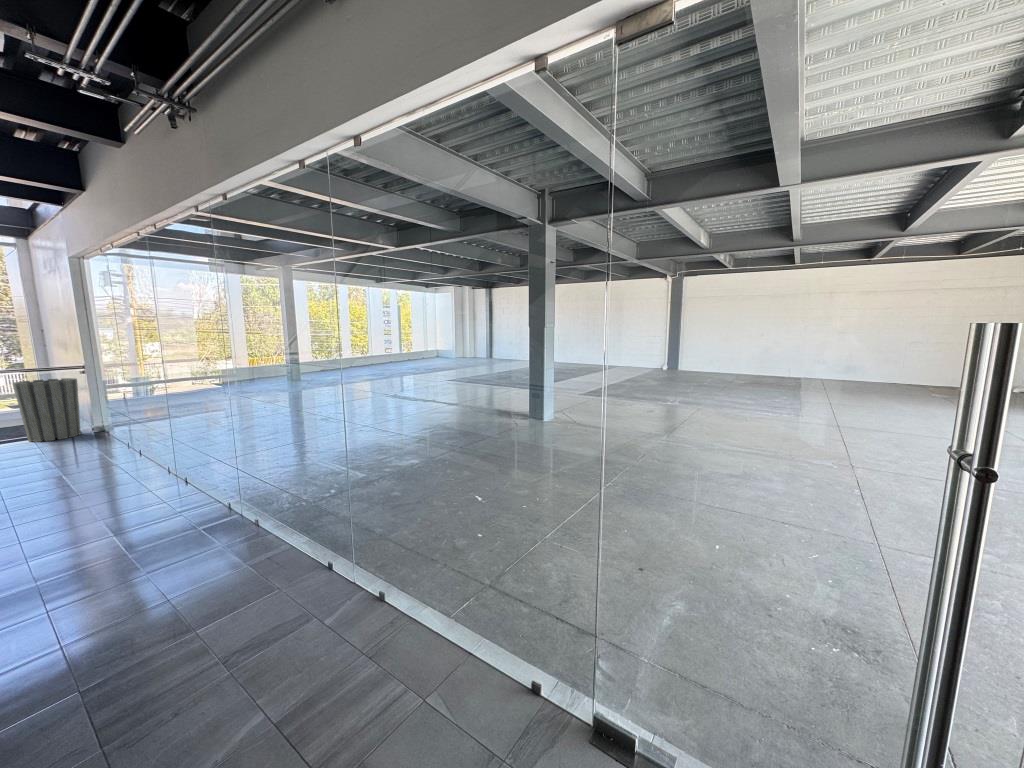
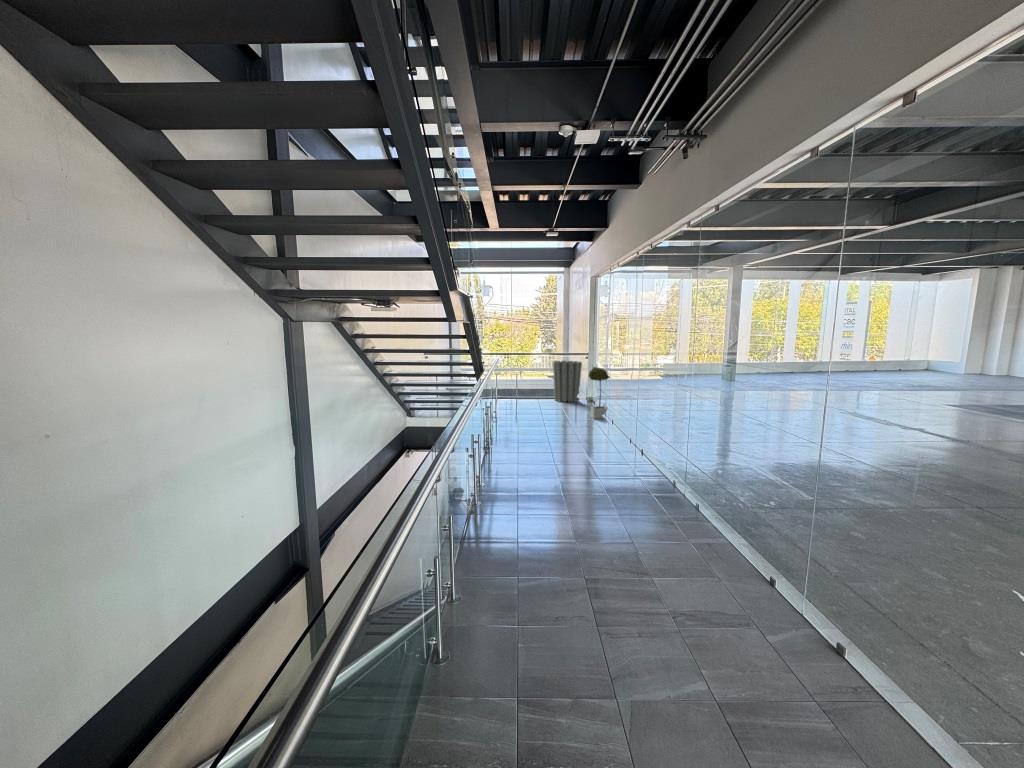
potted tree: none [87,383,134,455] -> present [589,367,610,419]

